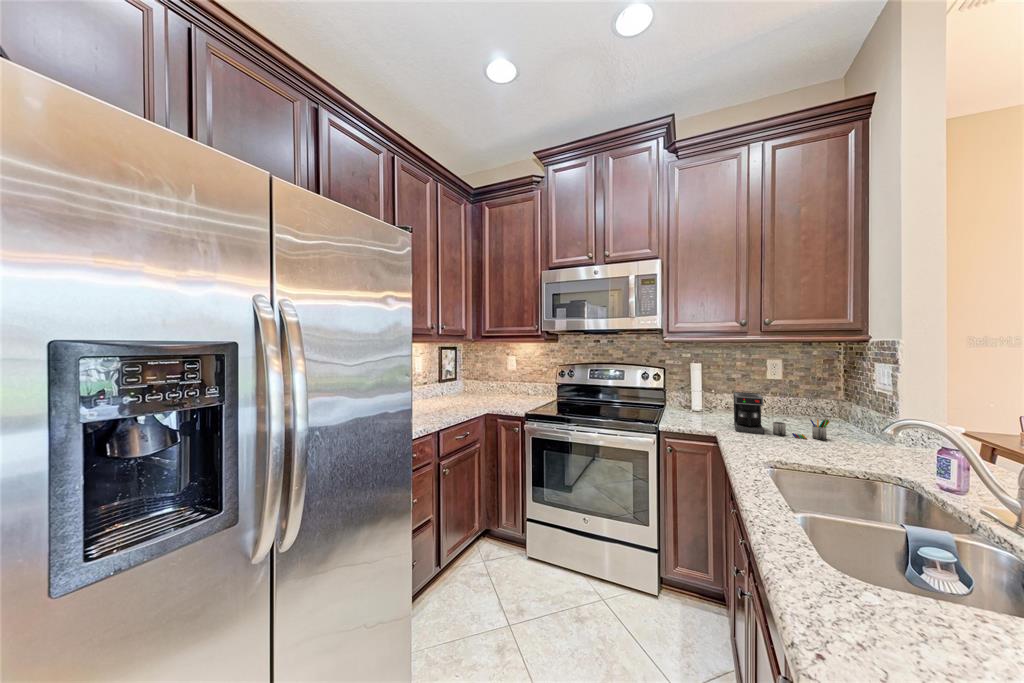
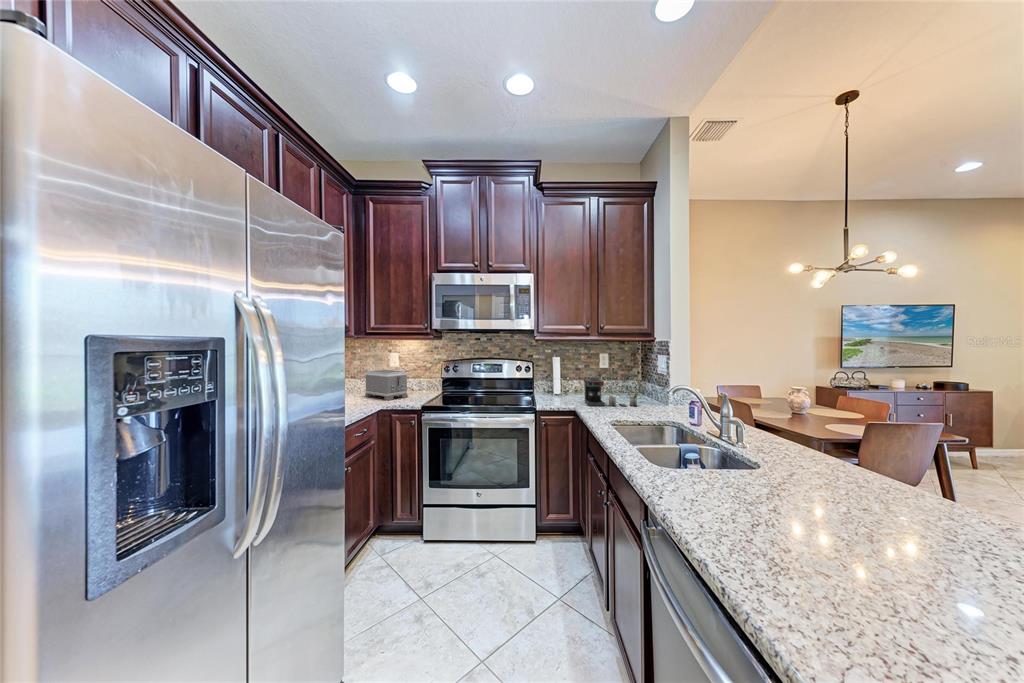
toaster: none [484,372,522,402] -> present [365,370,408,401]

